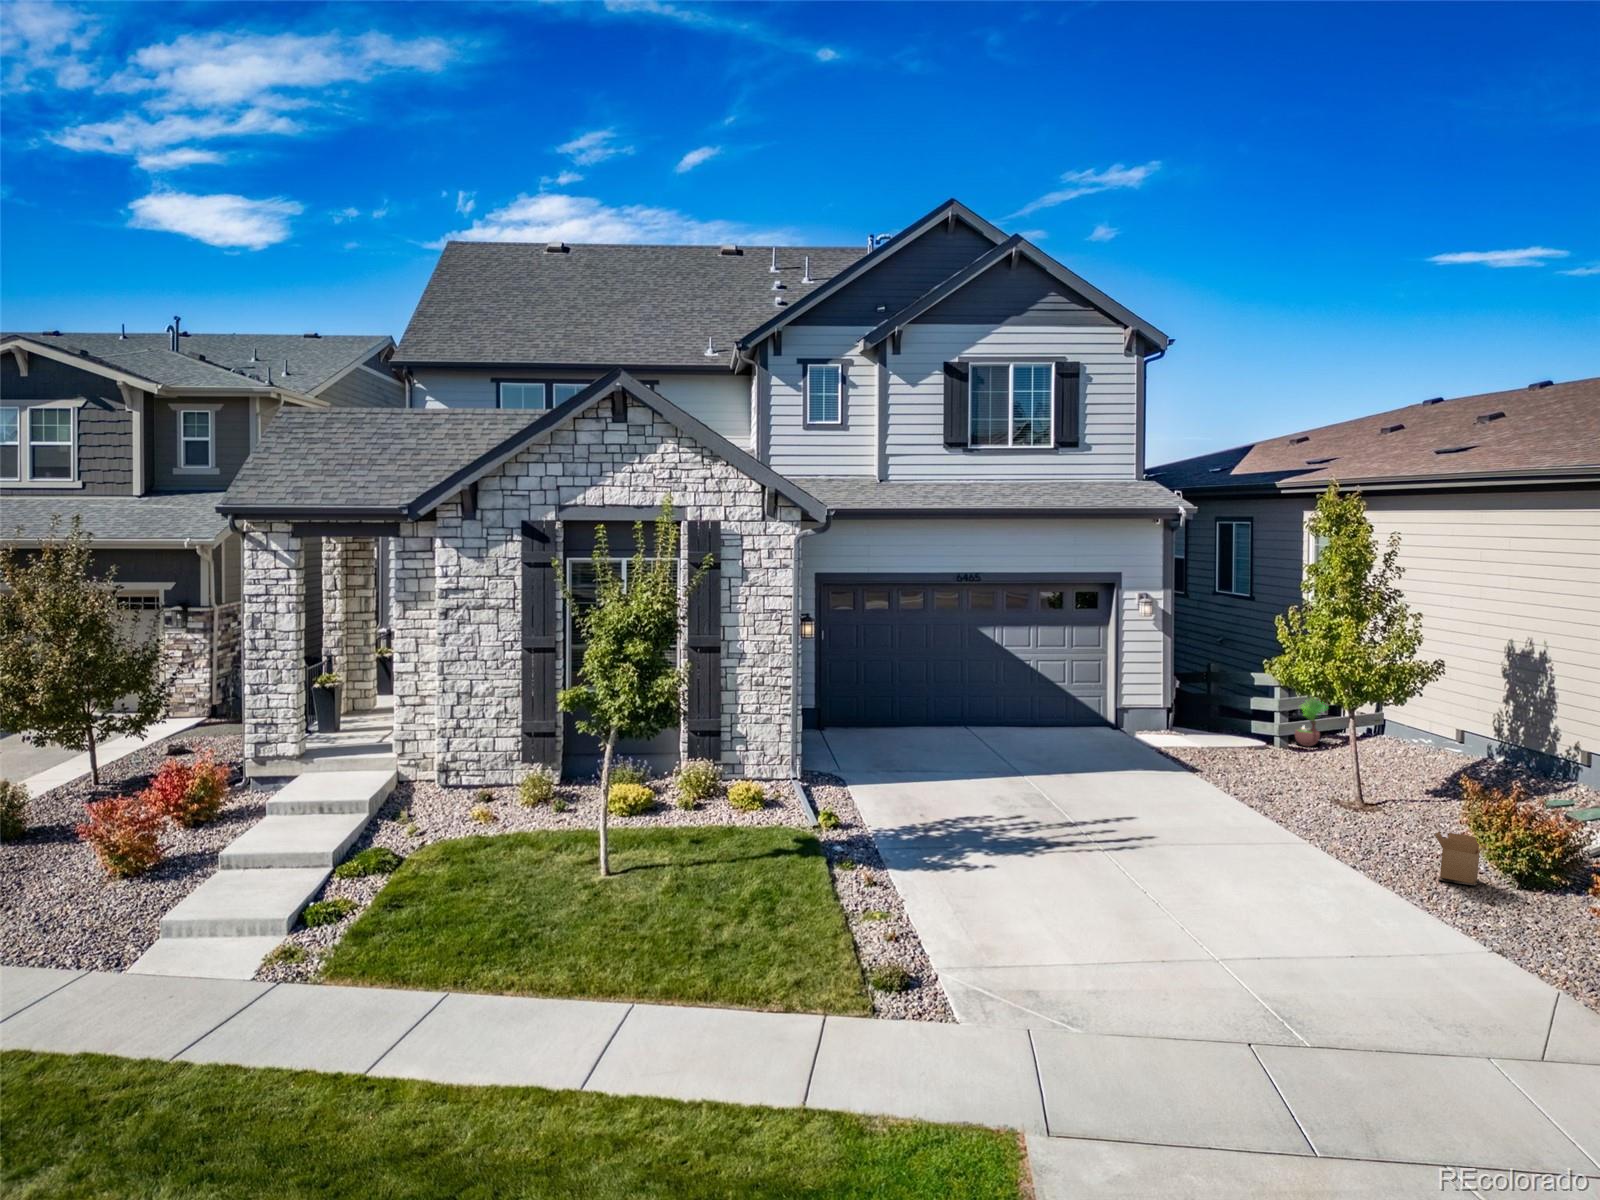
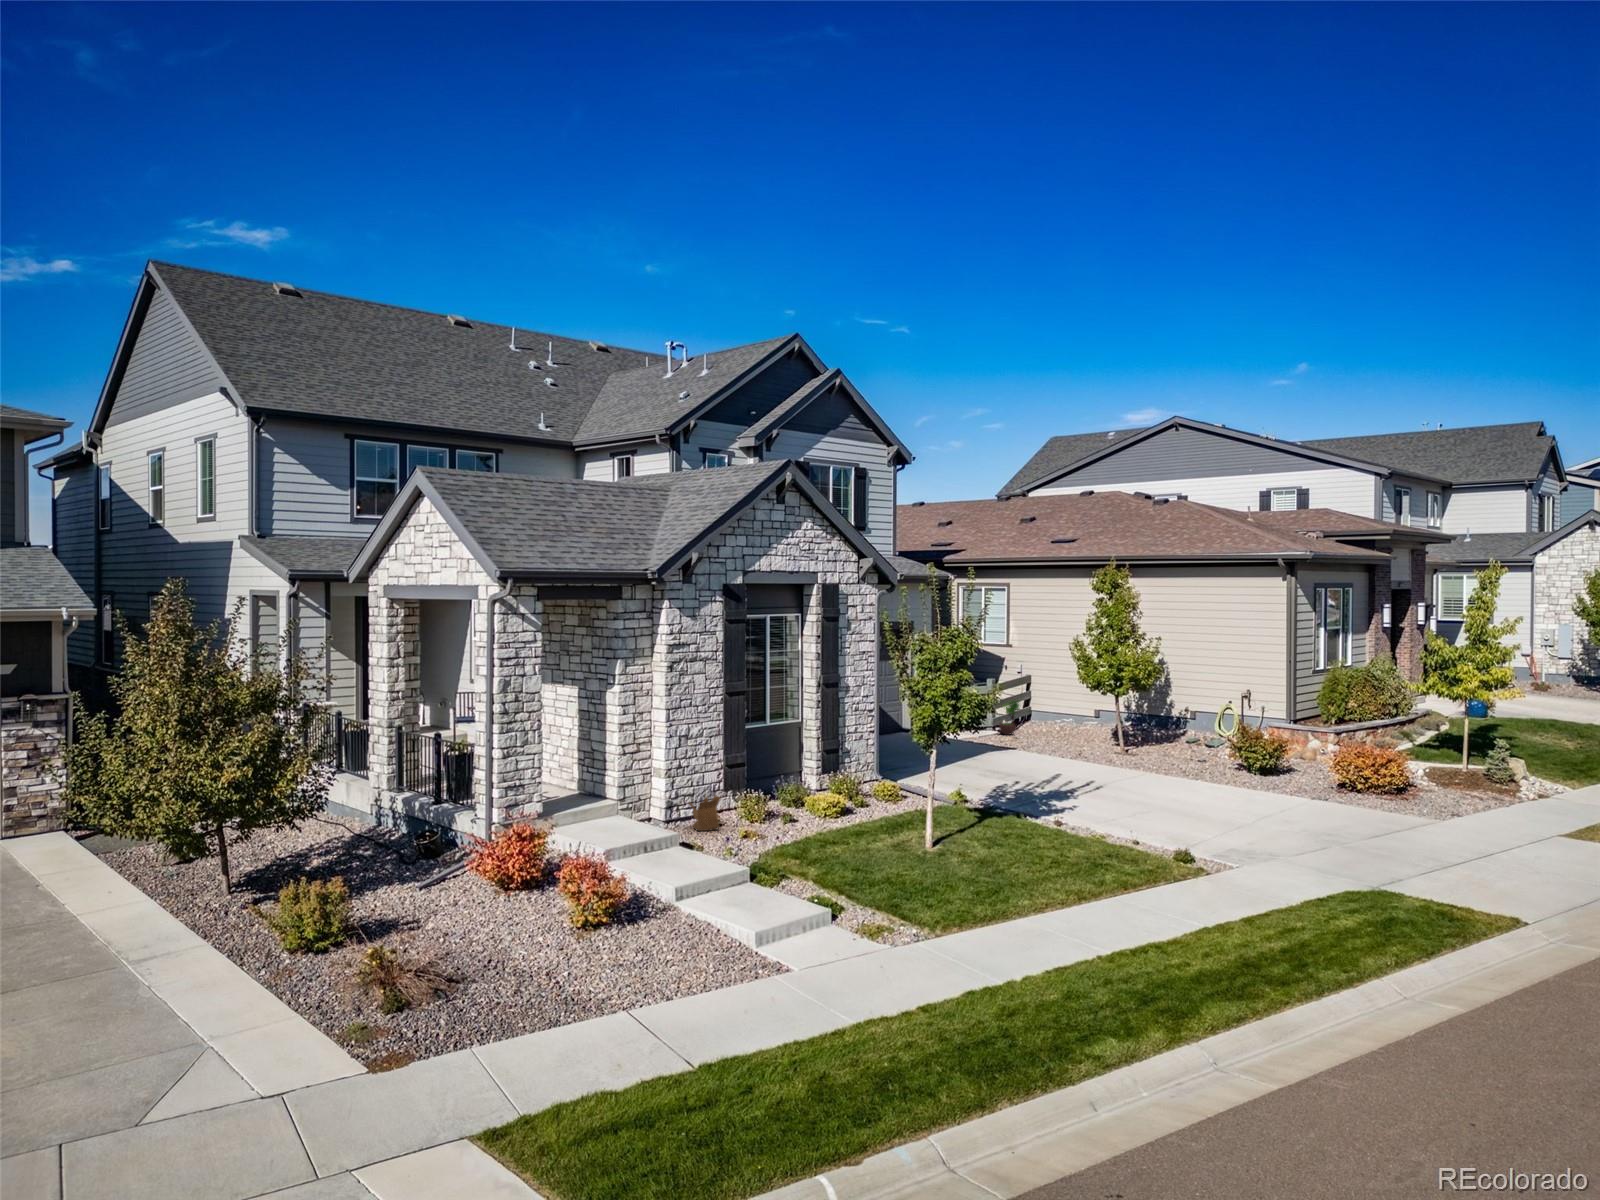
cardboard box: present [1435,832,1487,885] -> present [689,795,721,831]

